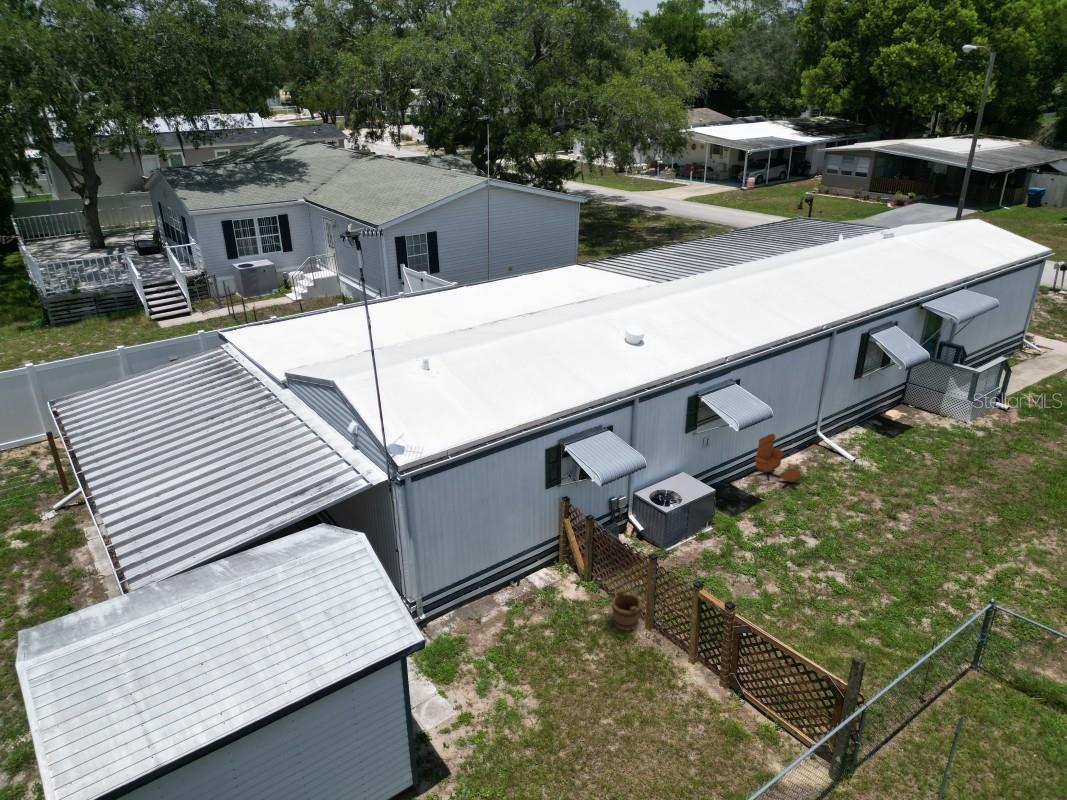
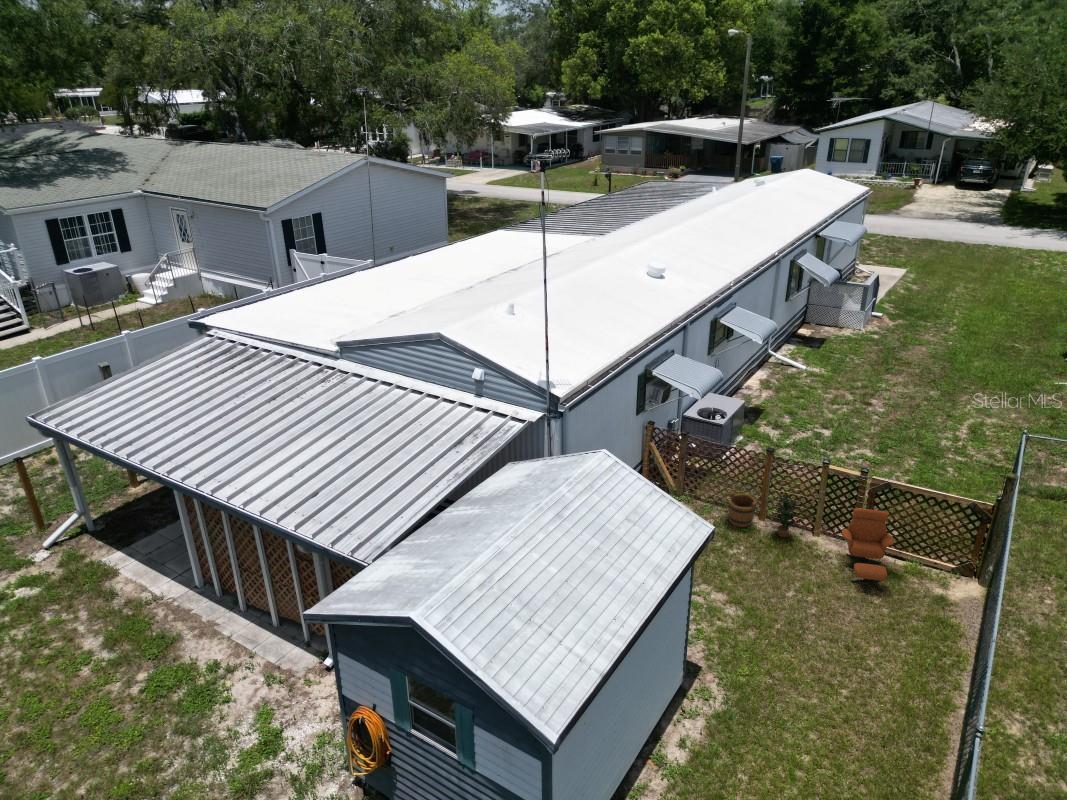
lounge chair: present [755,434,801,490] -> present [842,508,894,593]
potted plant: none [644,607,672,652] -> present [774,495,797,537]

